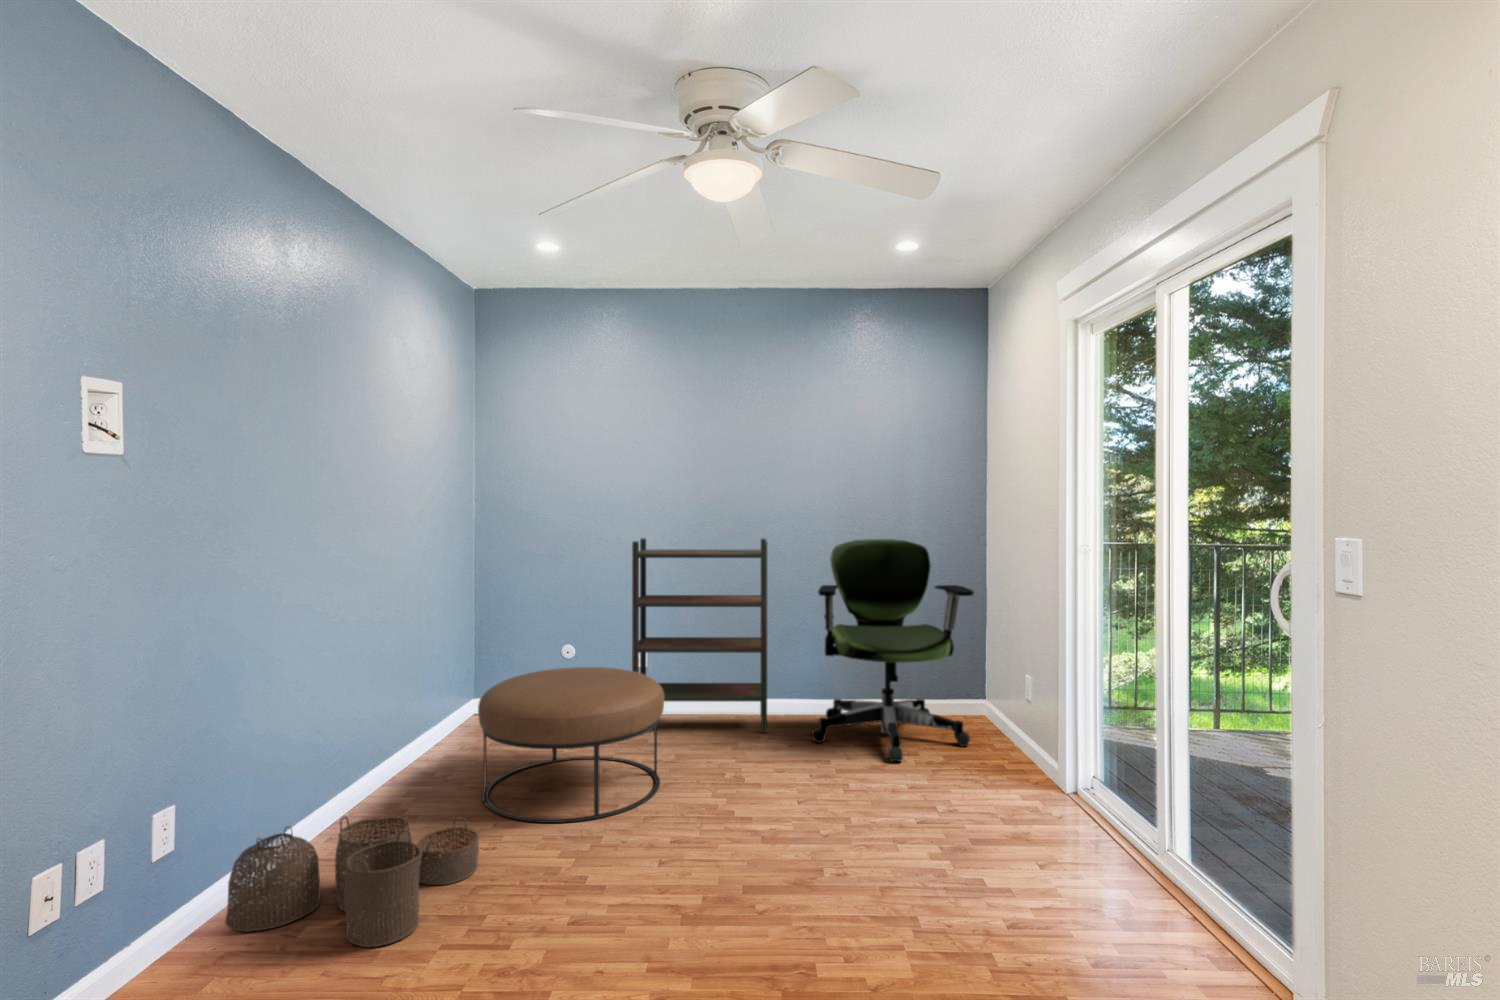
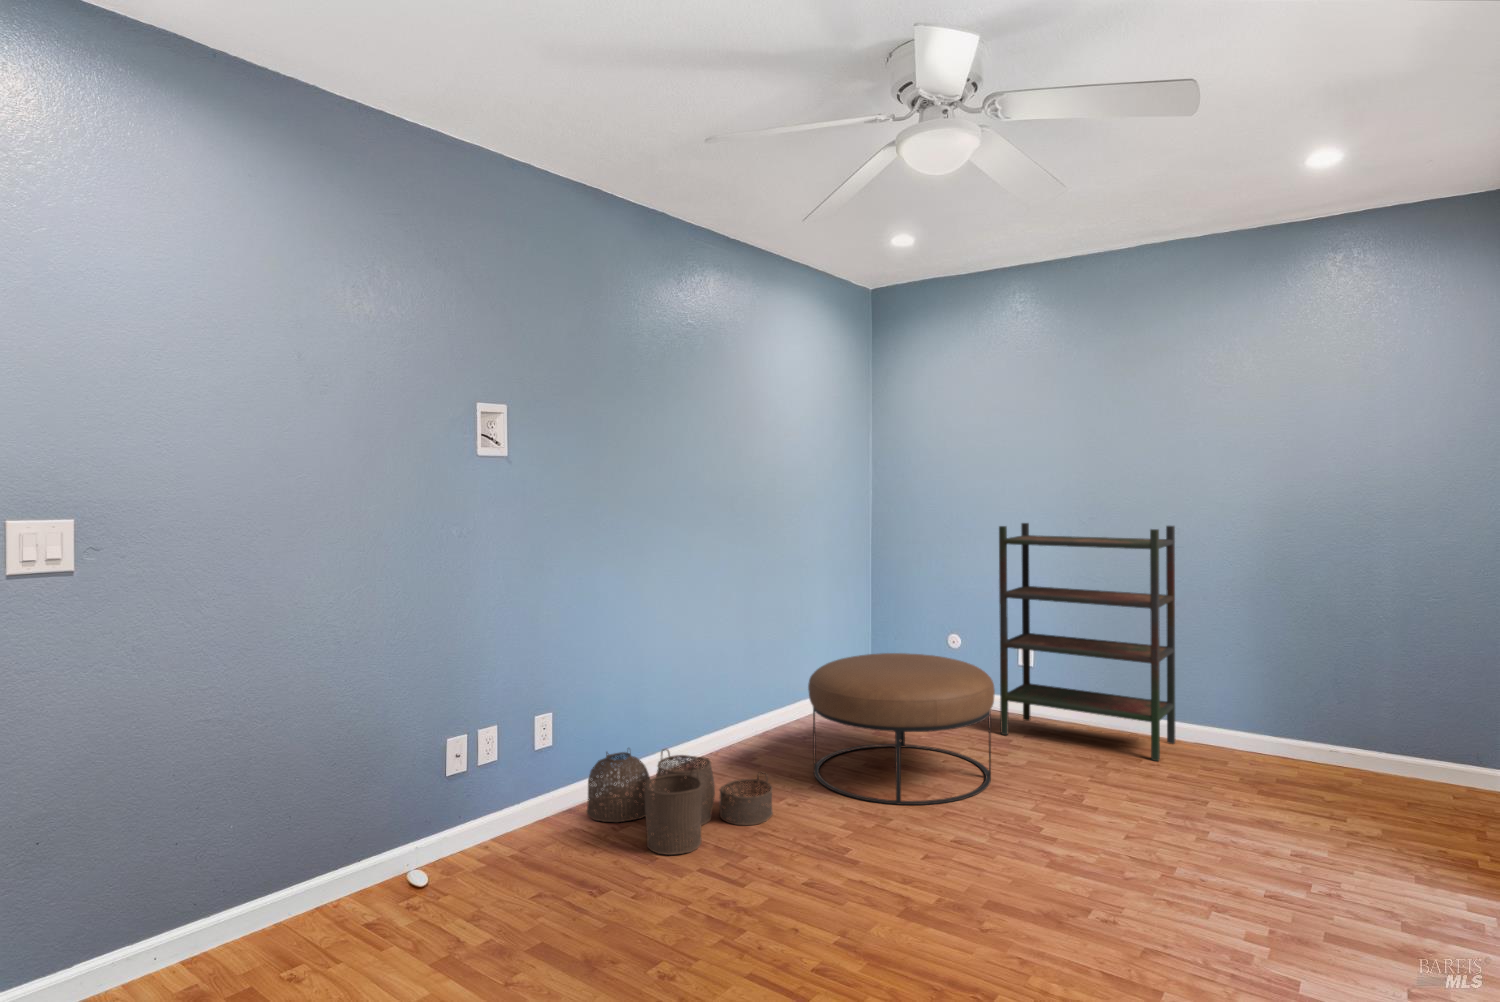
office chair: present [811,539,974,761] -> none [1208,530,1461,830]

